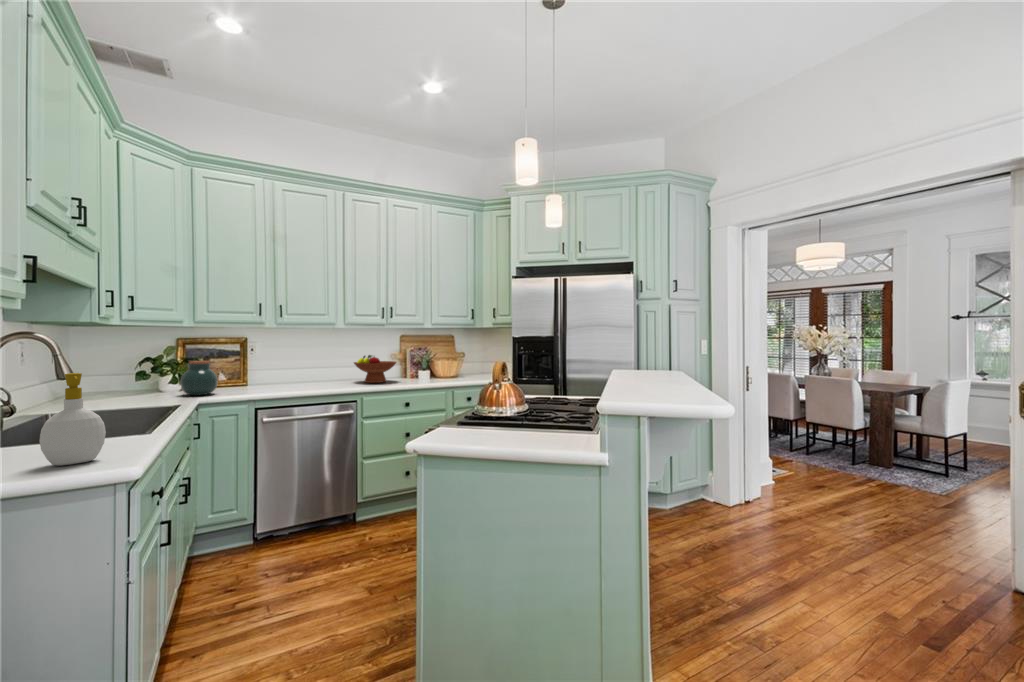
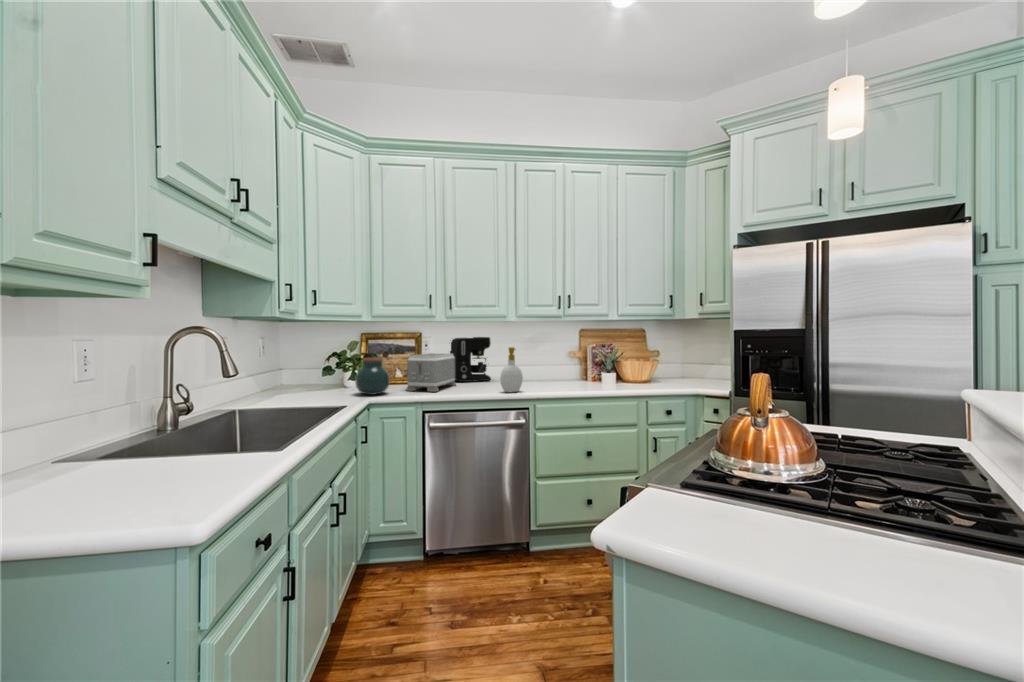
coffee maker: none [273,342,317,383] -> present [450,337,491,382]
fruit bowl: present [354,355,396,383] -> none [529,353,578,386]
toaster: none [233,357,283,391] -> present [406,353,456,392]
soap bottle: present [39,373,106,466] -> present [500,347,523,392]

